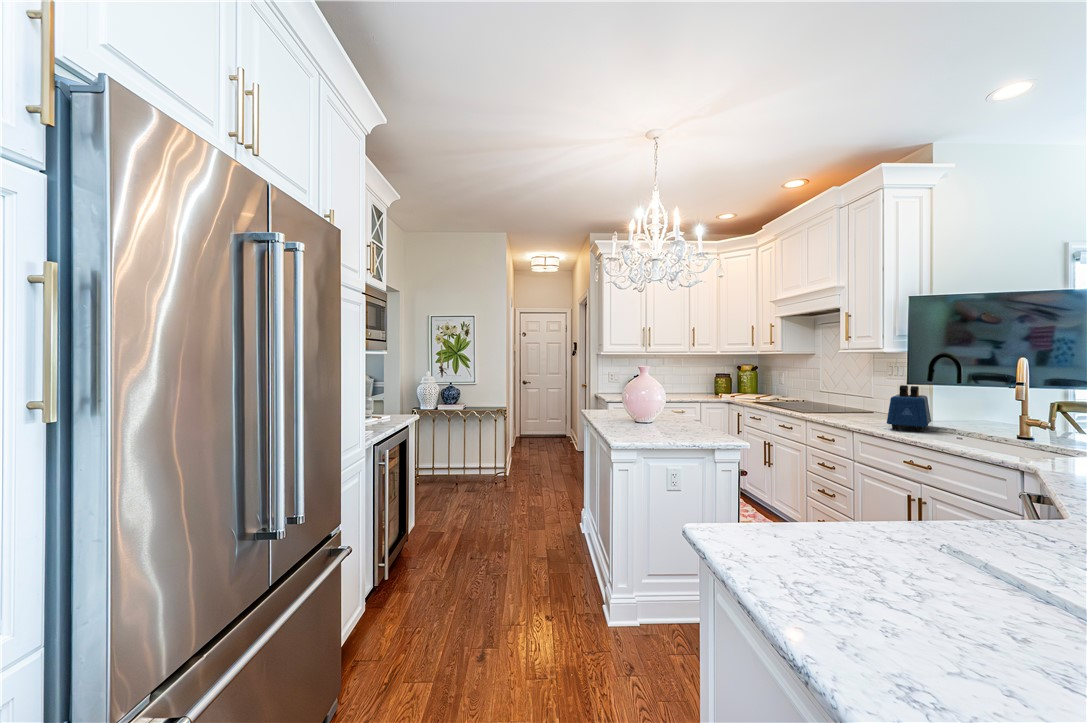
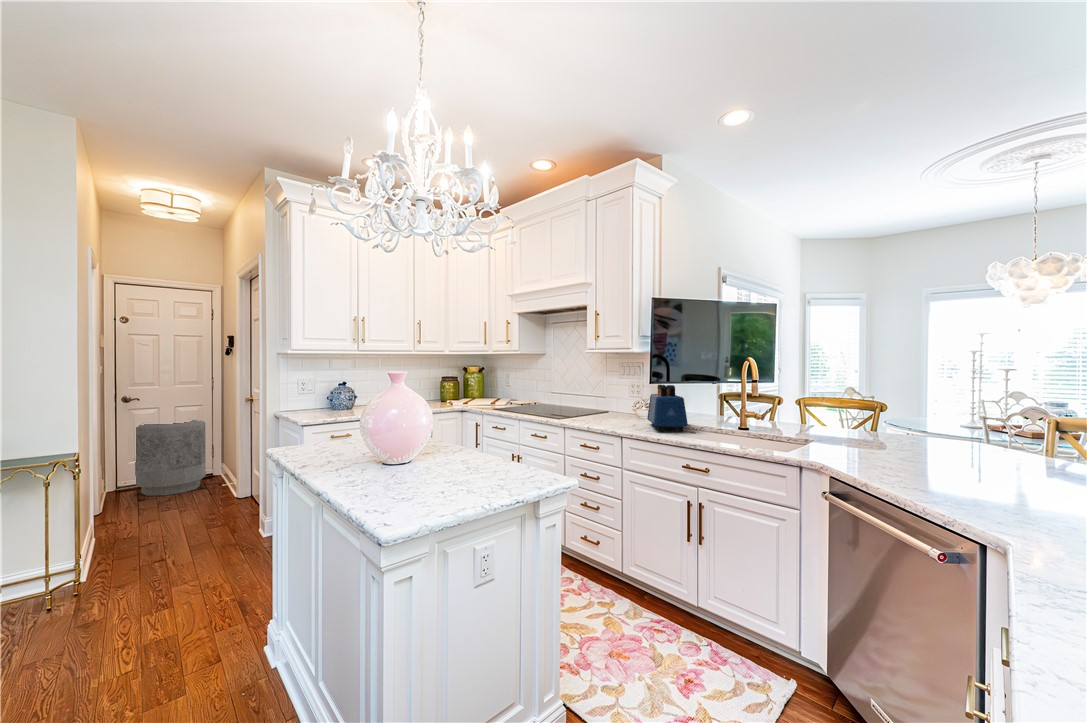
trash can: none [526,398,561,444] -> present [135,420,206,496]

